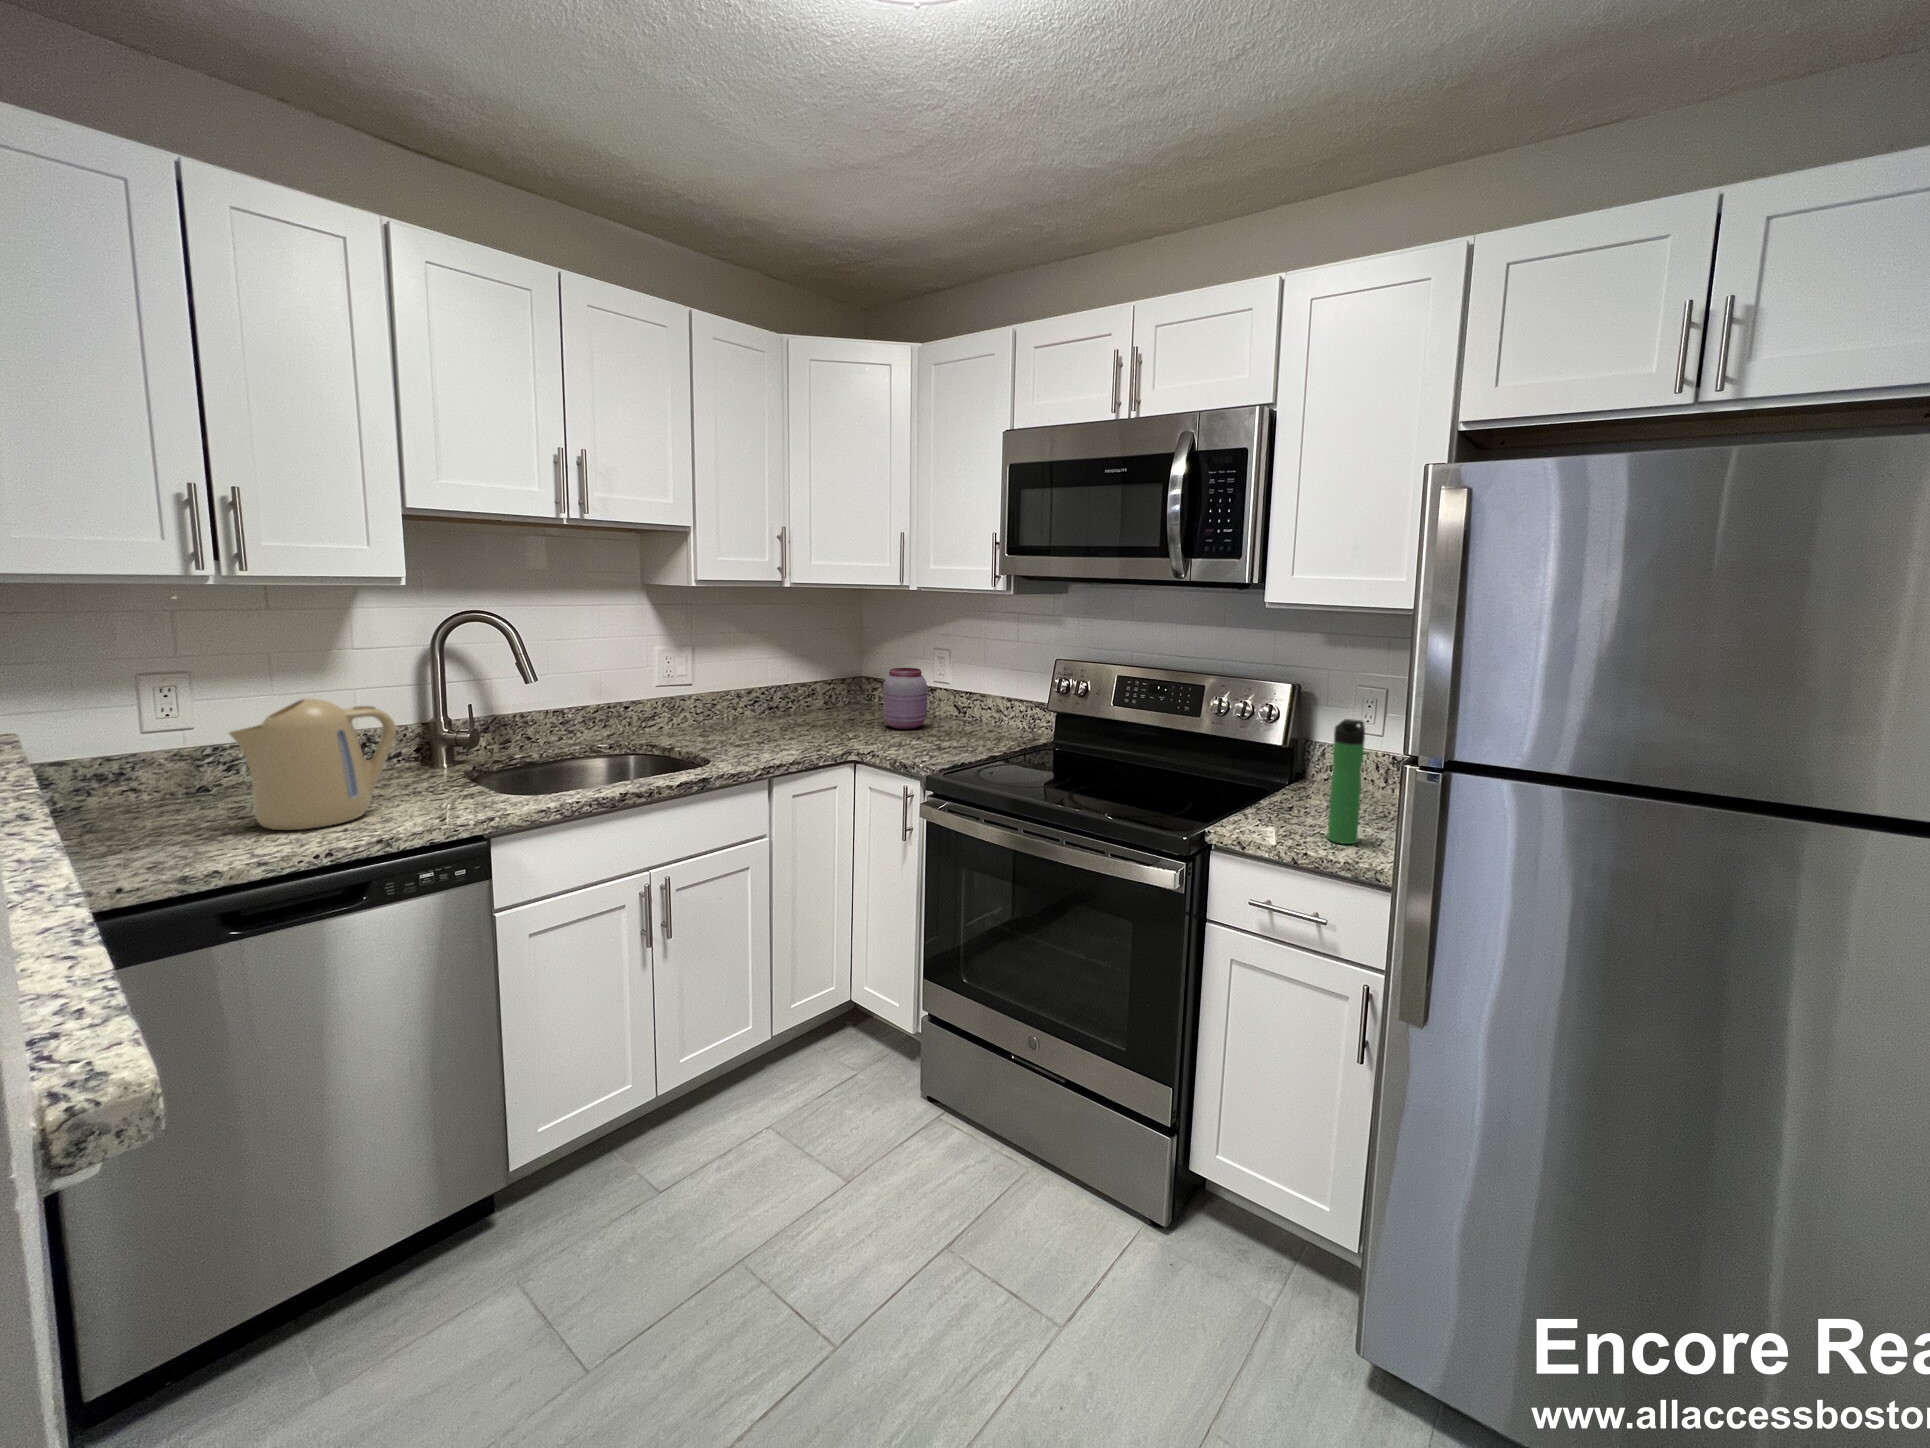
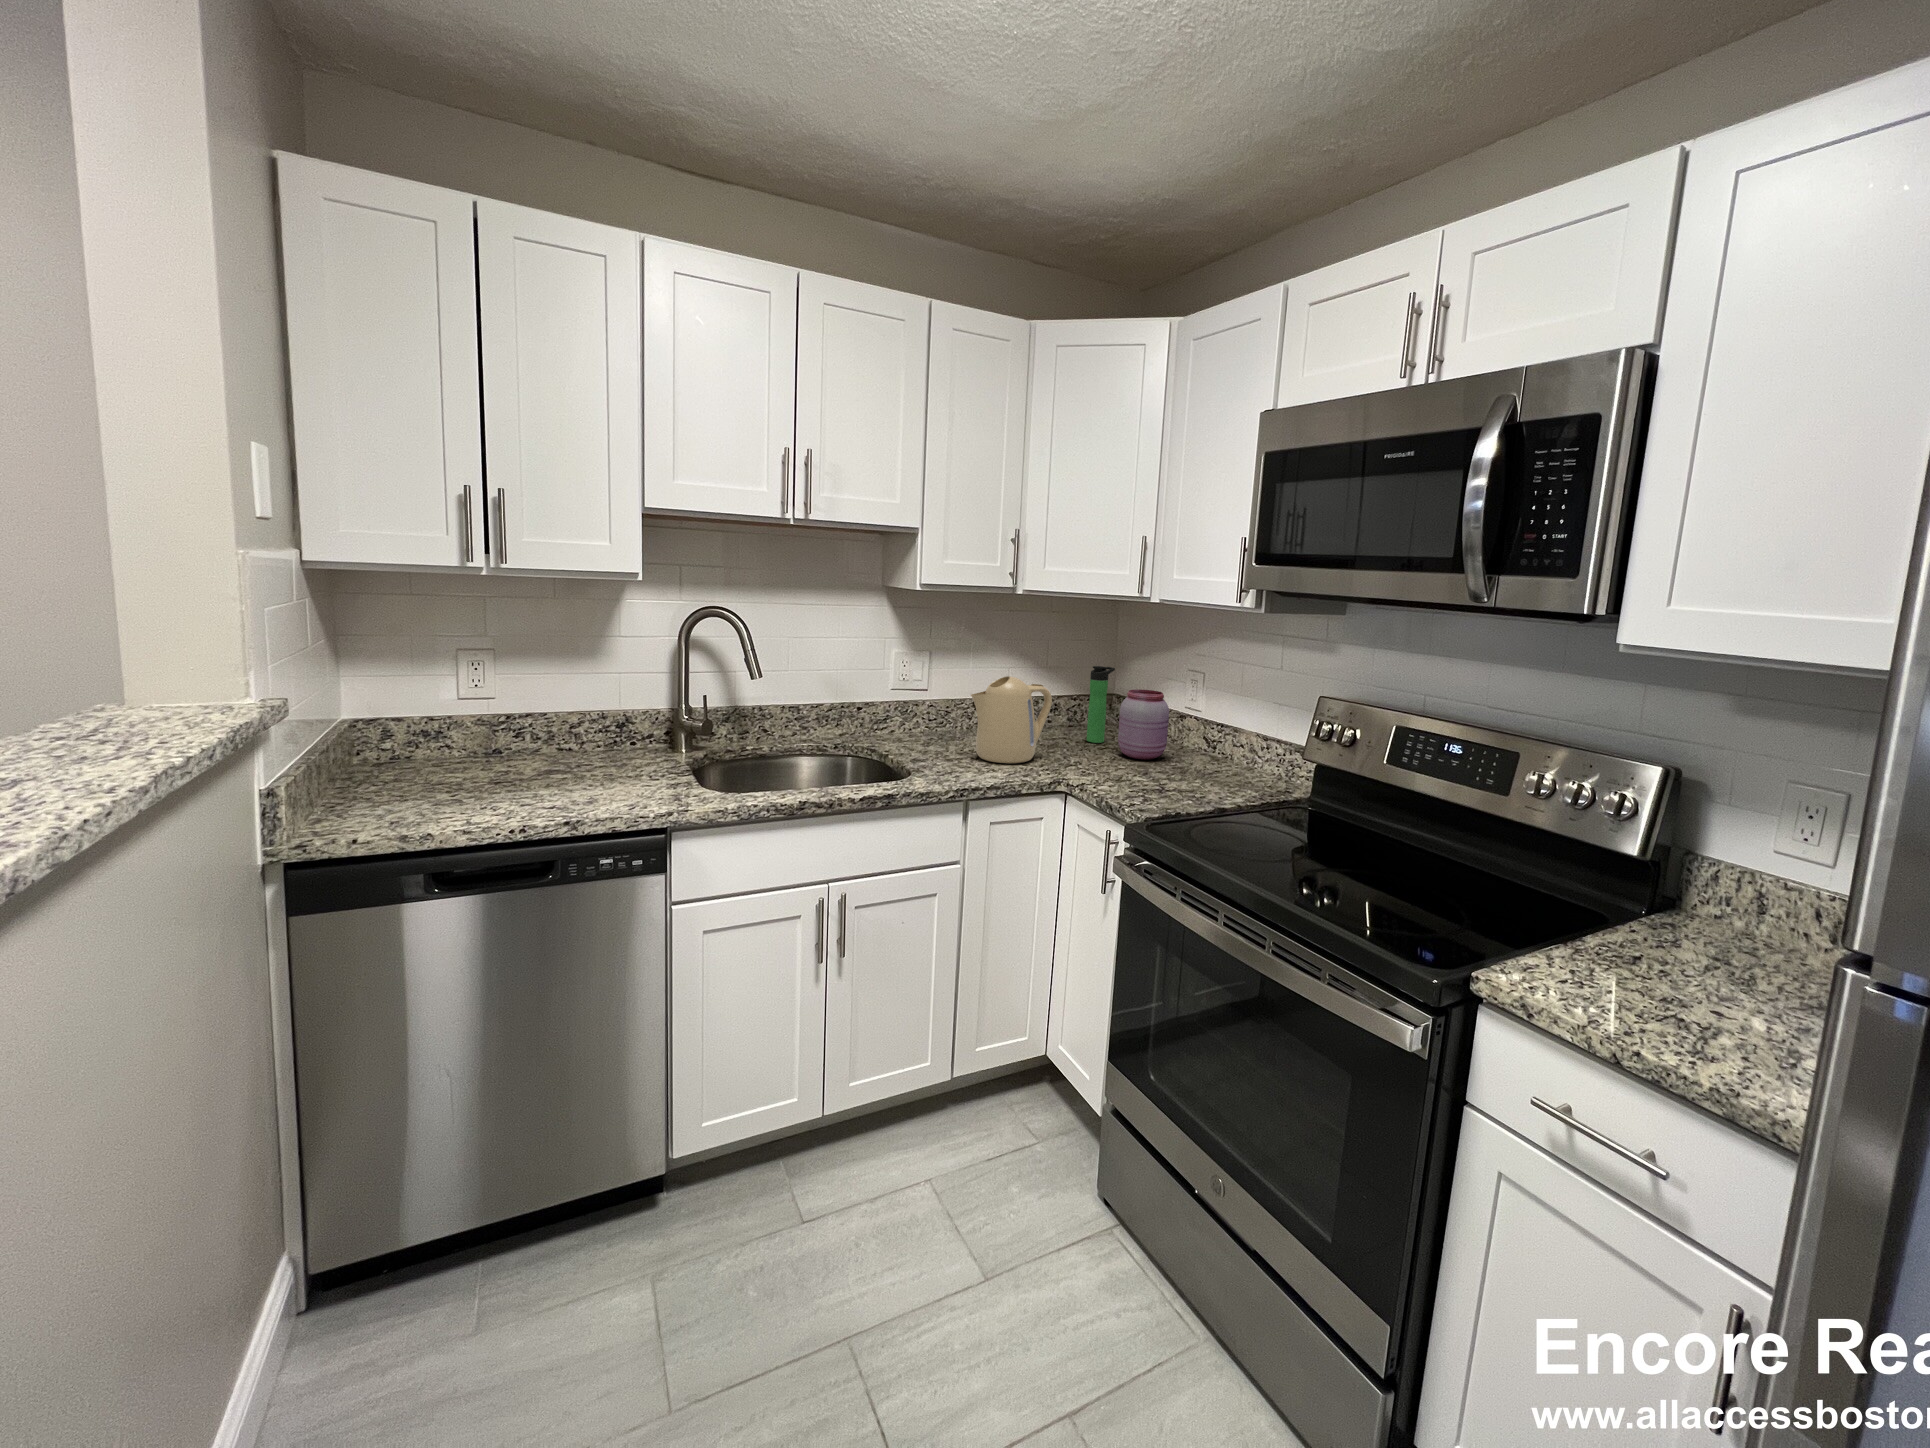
kettle: present [229,699,396,830] -> present [971,676,1052,763]
bottle: present [1327,719,1365,844] -> present [1087,666,1115,743]

